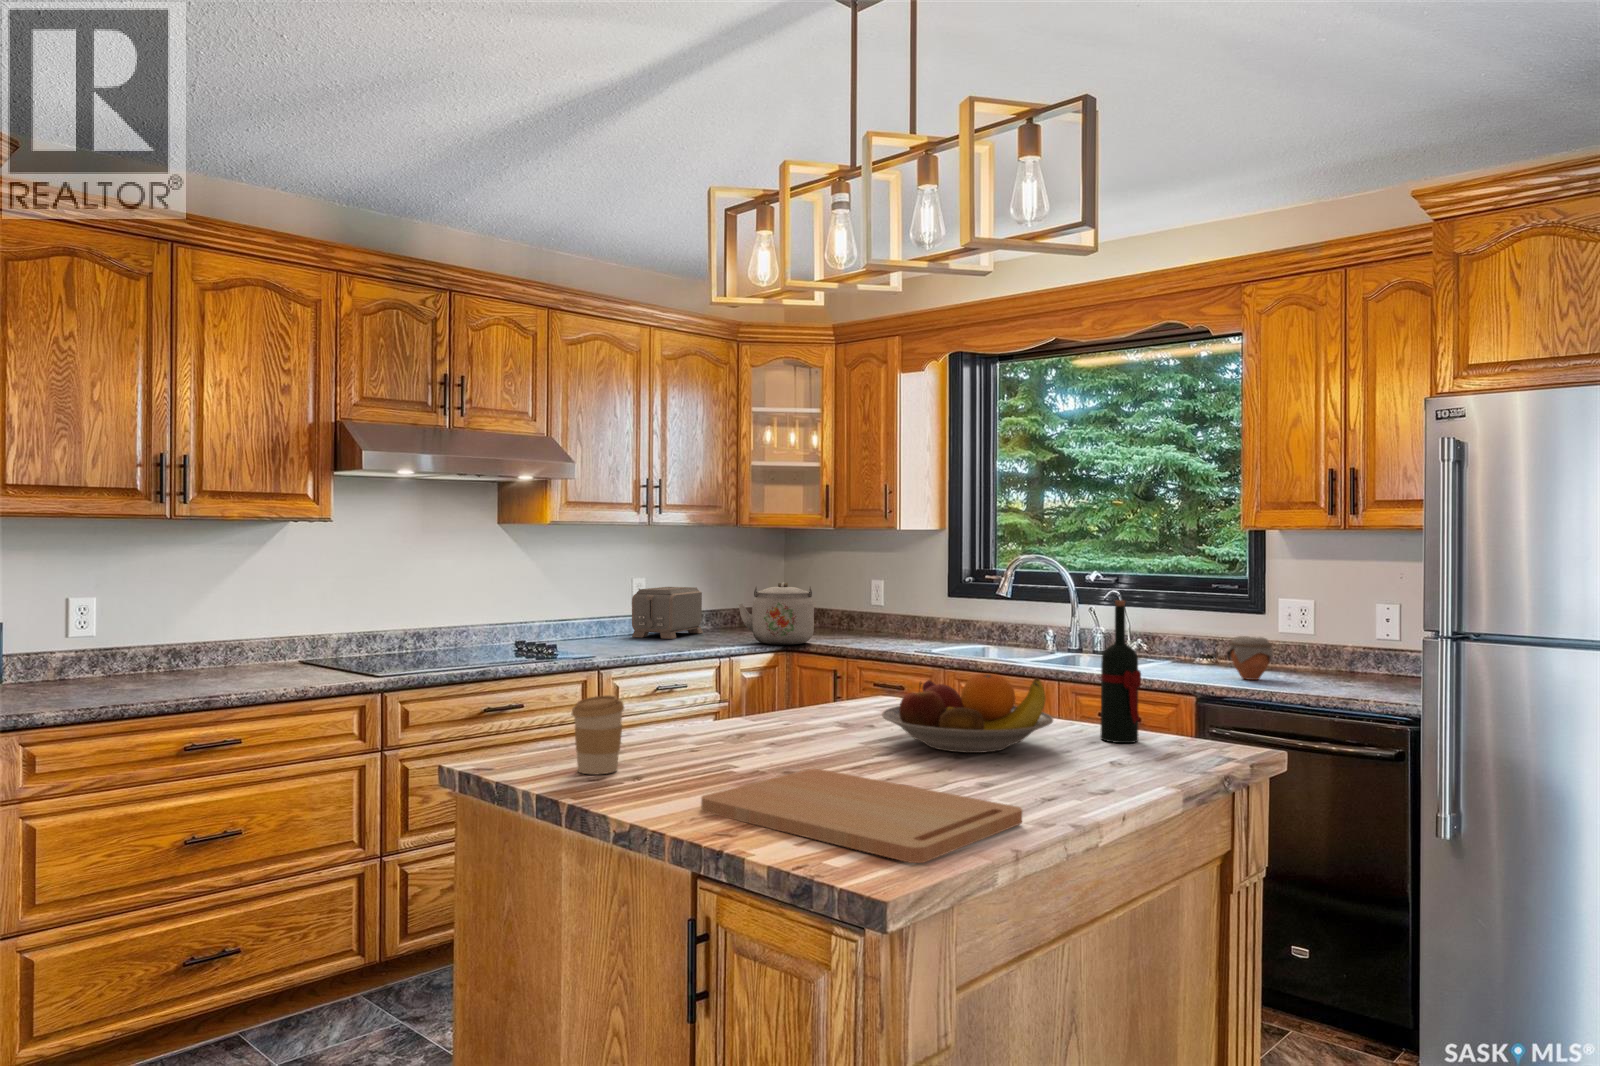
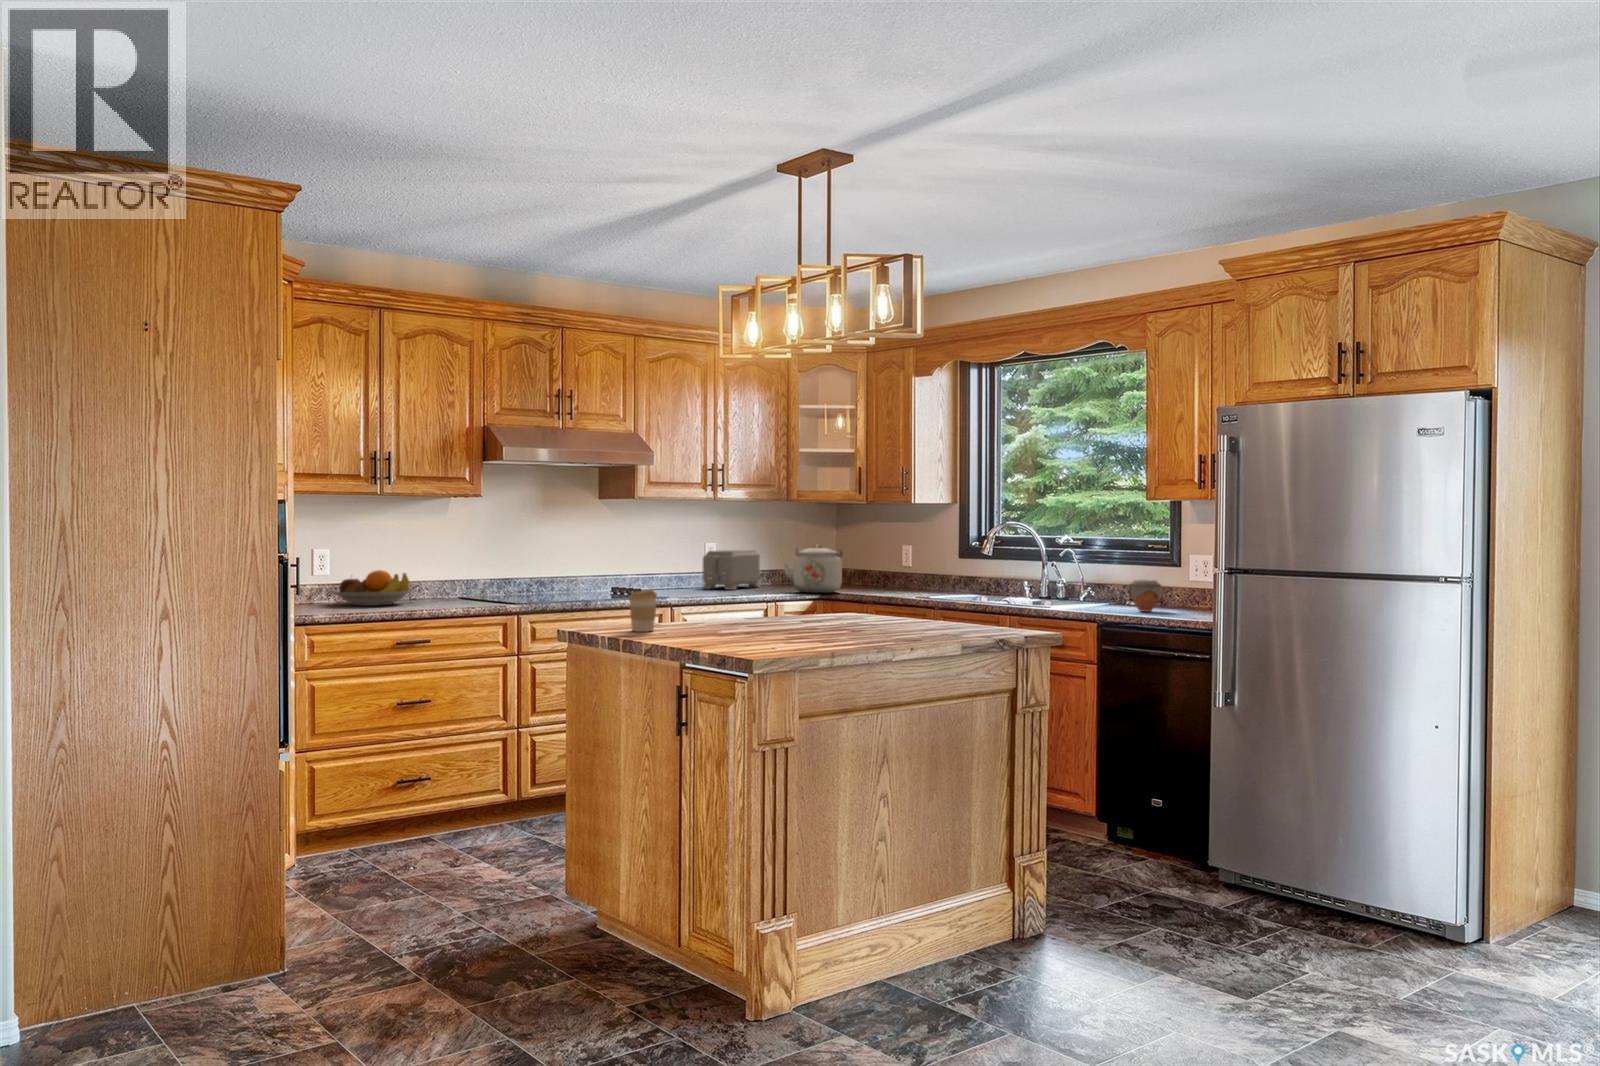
wine bottle: present [1100,600,1141,743] -> none [959,541,982,629]
fruit bowl: present [882,673,1053,753] -> present [331,570,414,606]
cutting board: present [701,769,1022,863] -> none [690,629,852,653]

